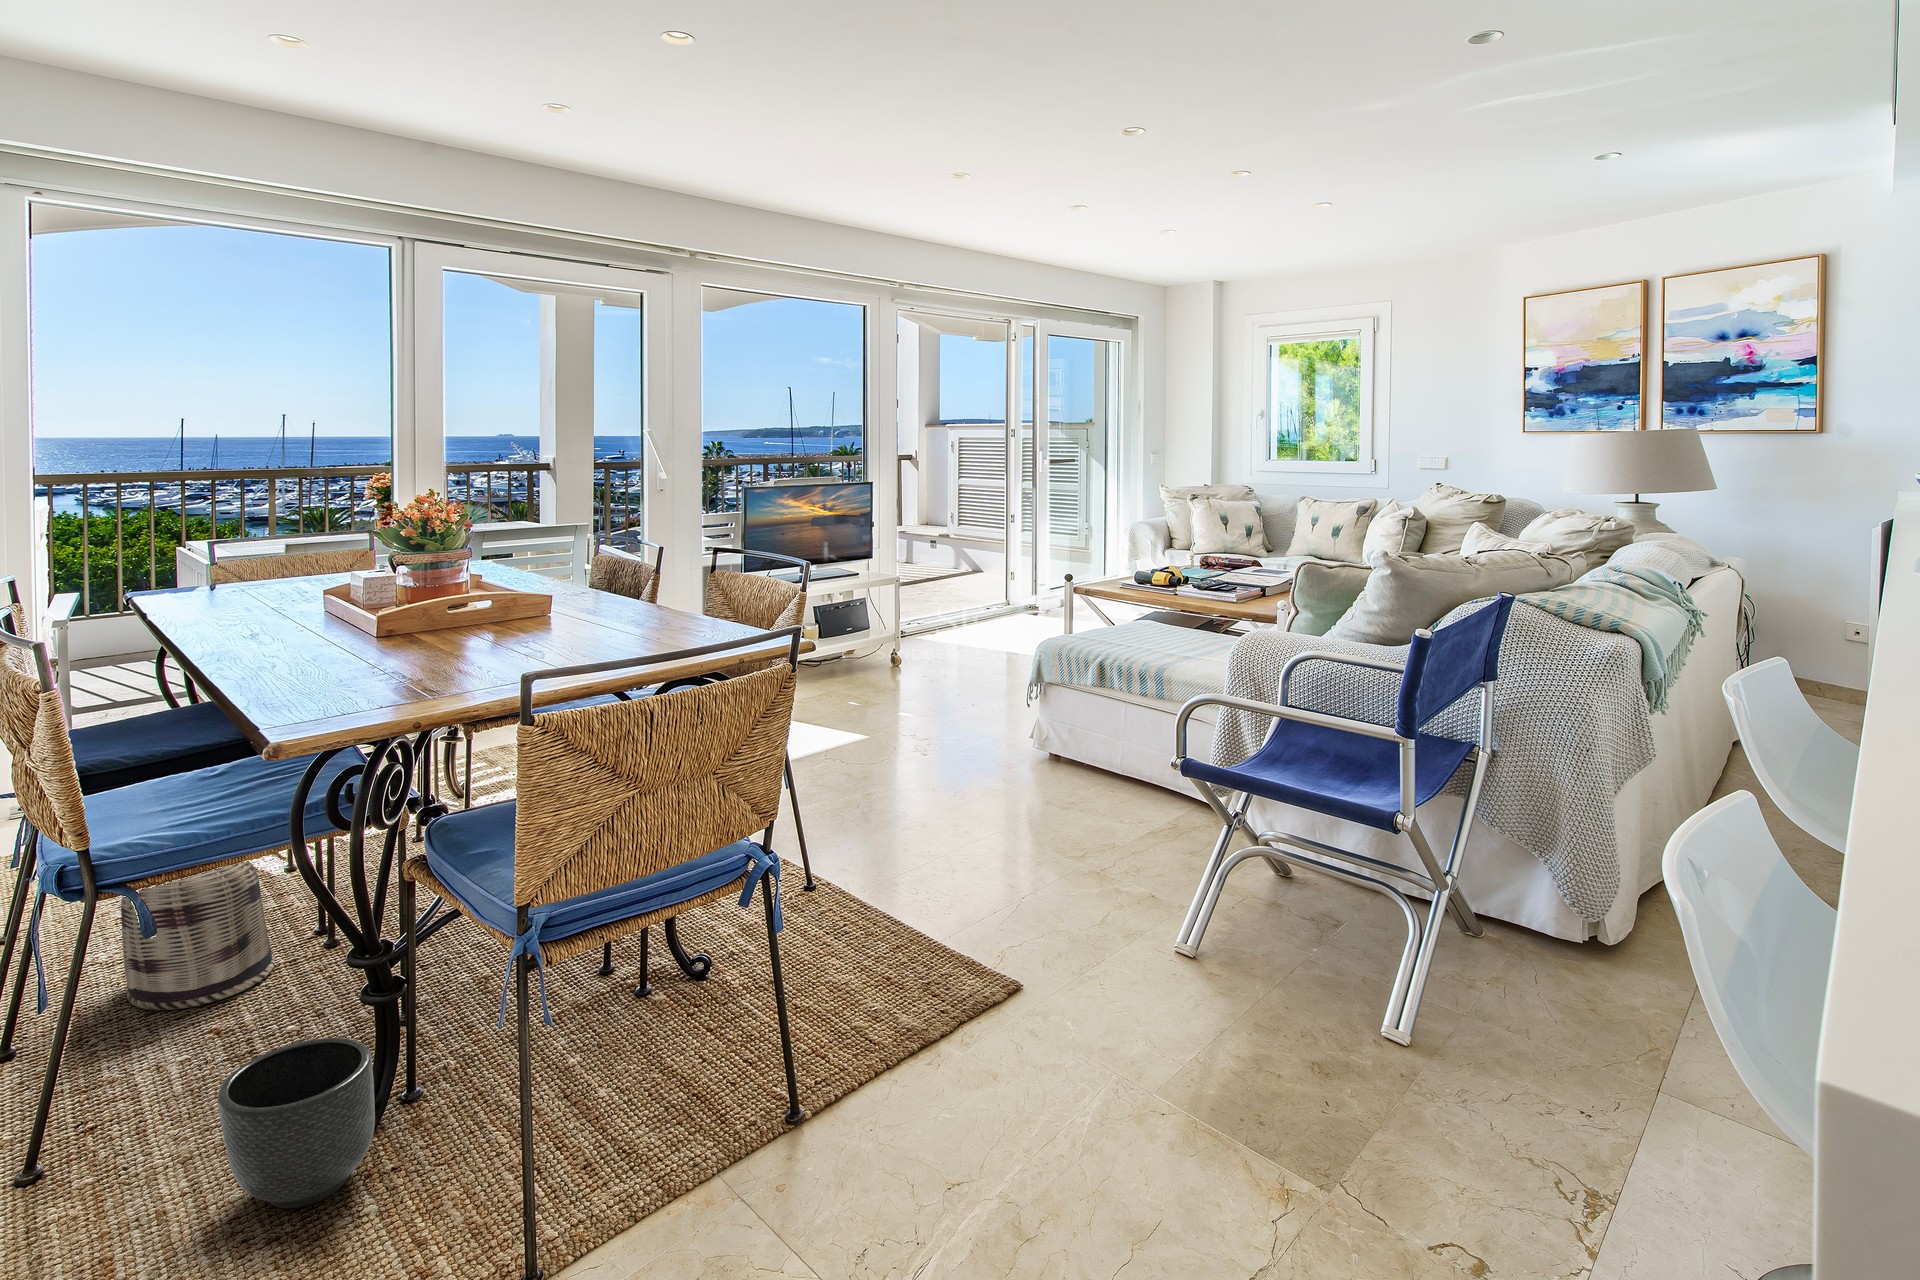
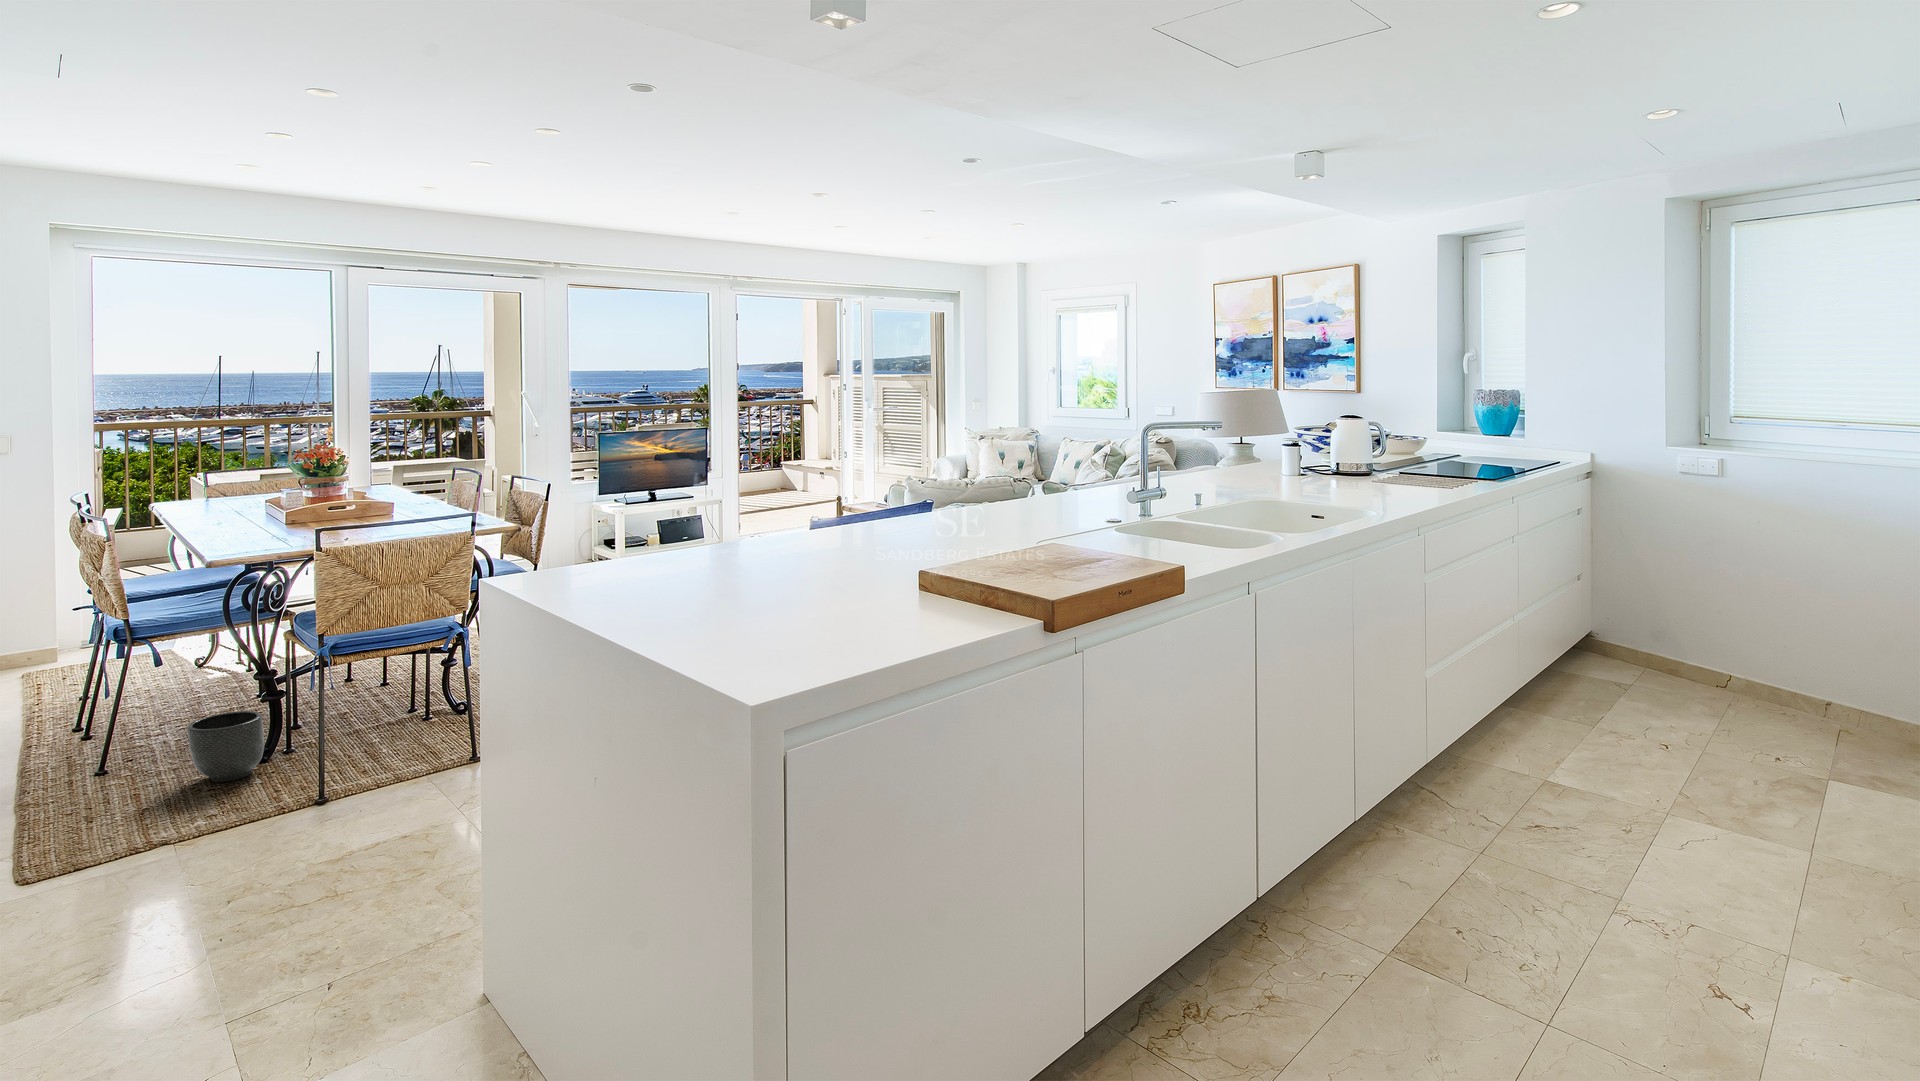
basket: present [121,861,275,1010] -> none [145,627,231,724]

